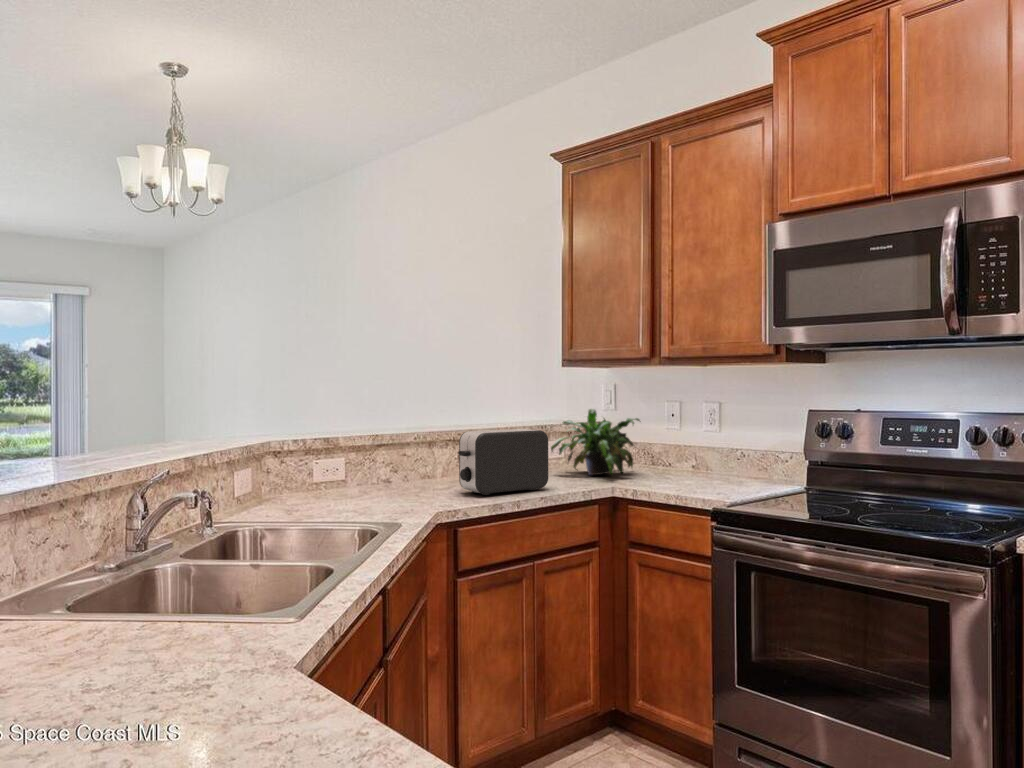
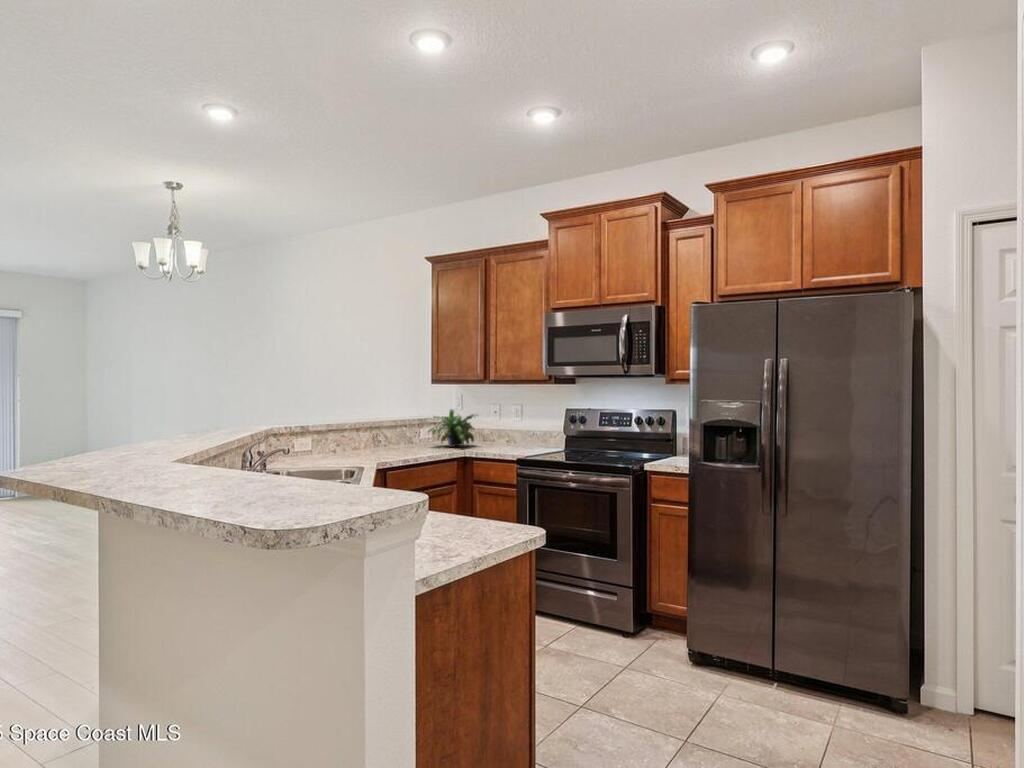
toaster: present [458,429,548,495] -> none [381,420,430,456]

